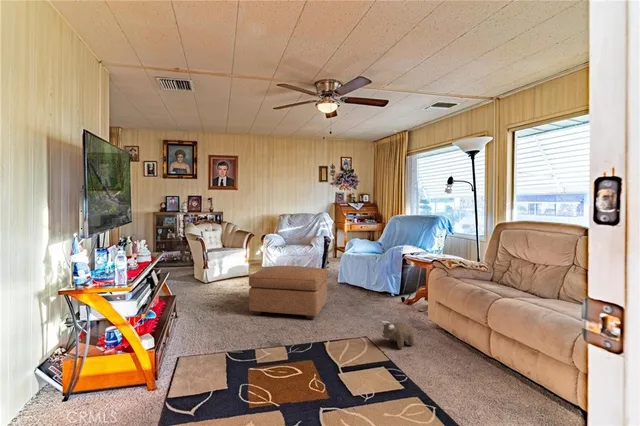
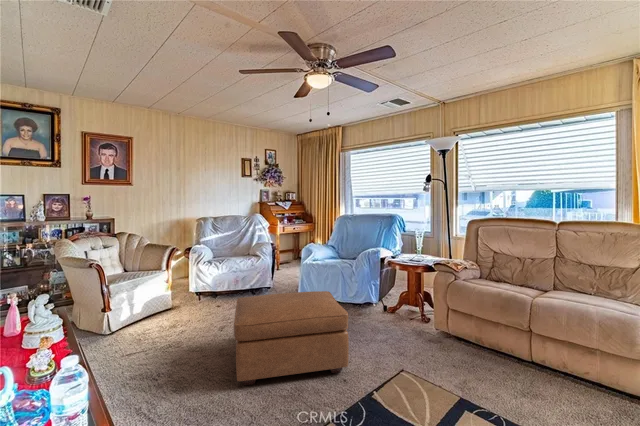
plush toy: present [381,321,414,349] -> none [471,358,509,398]

